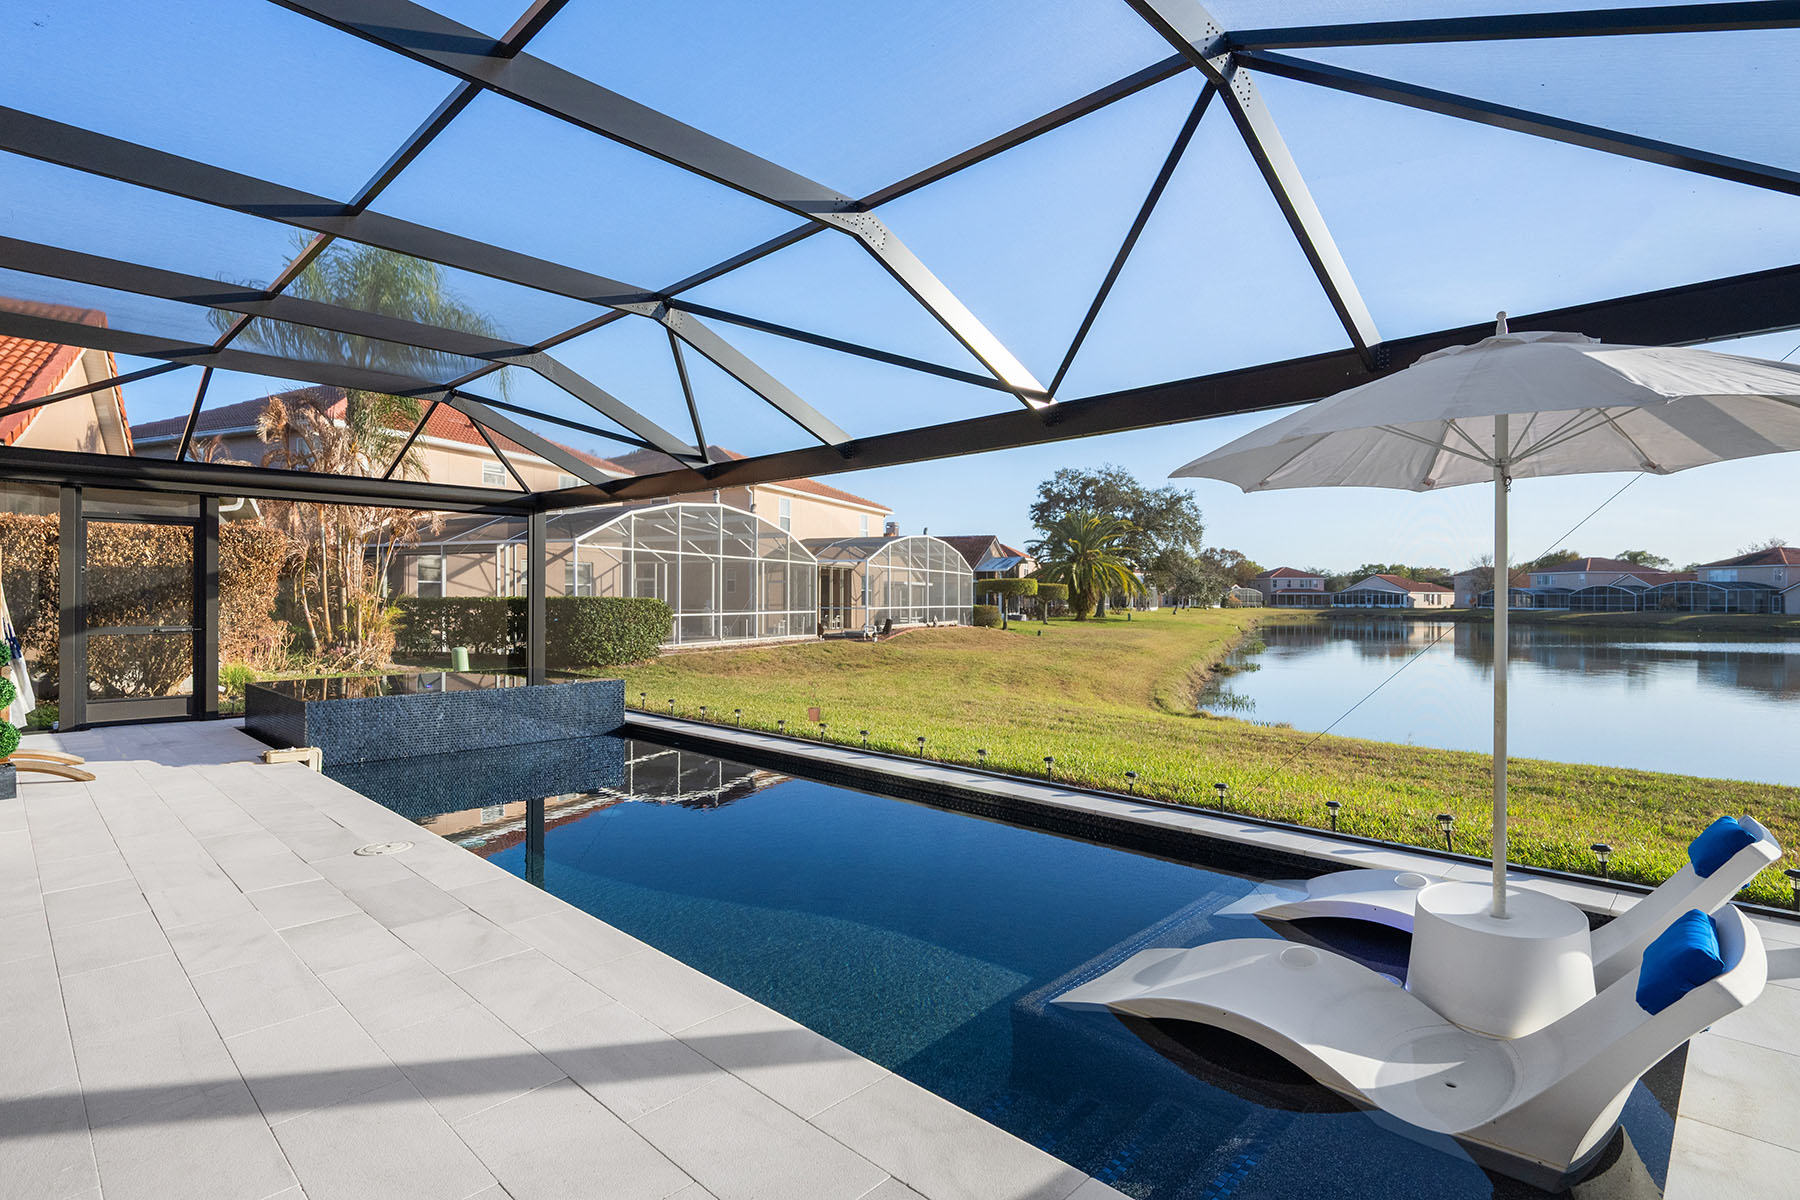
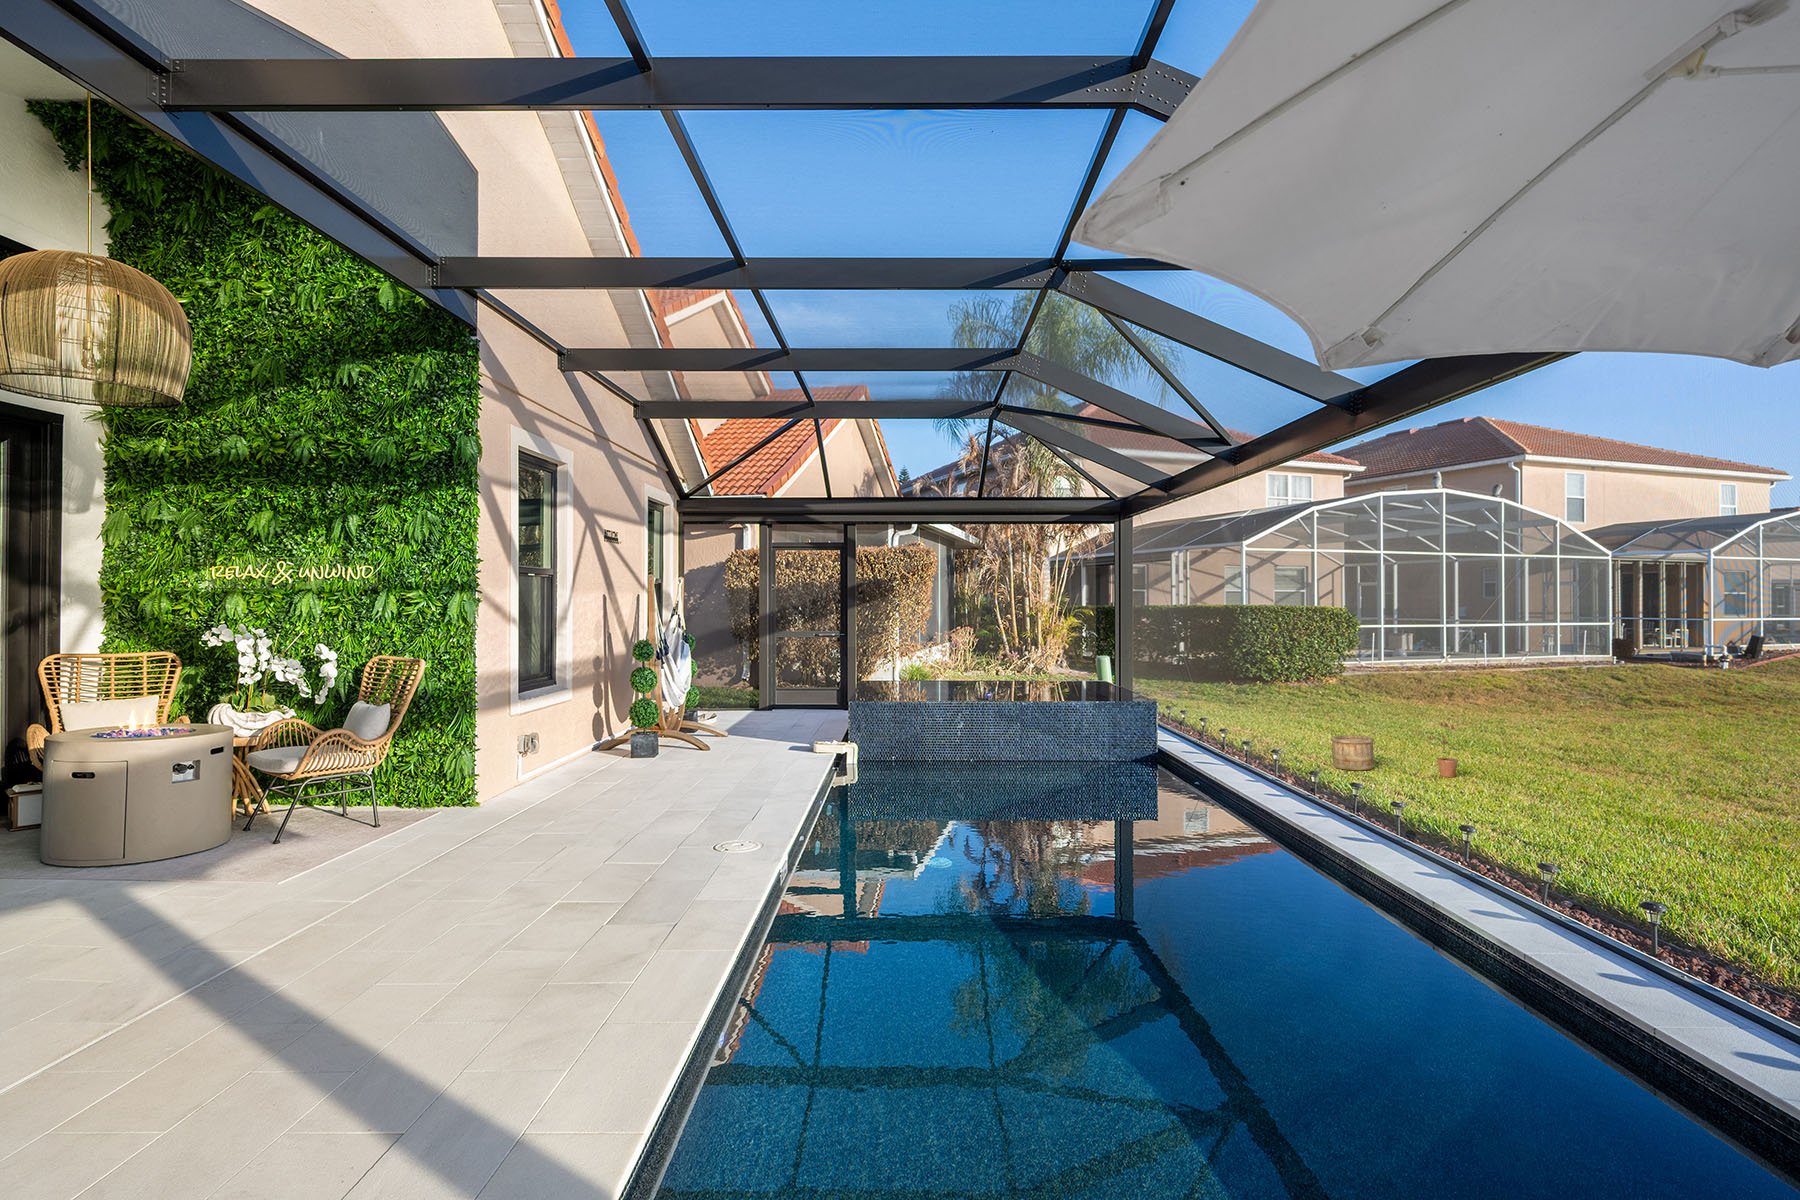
wooden bucket: none [734,697,764,724] -> present [1331,735,1374,770]

